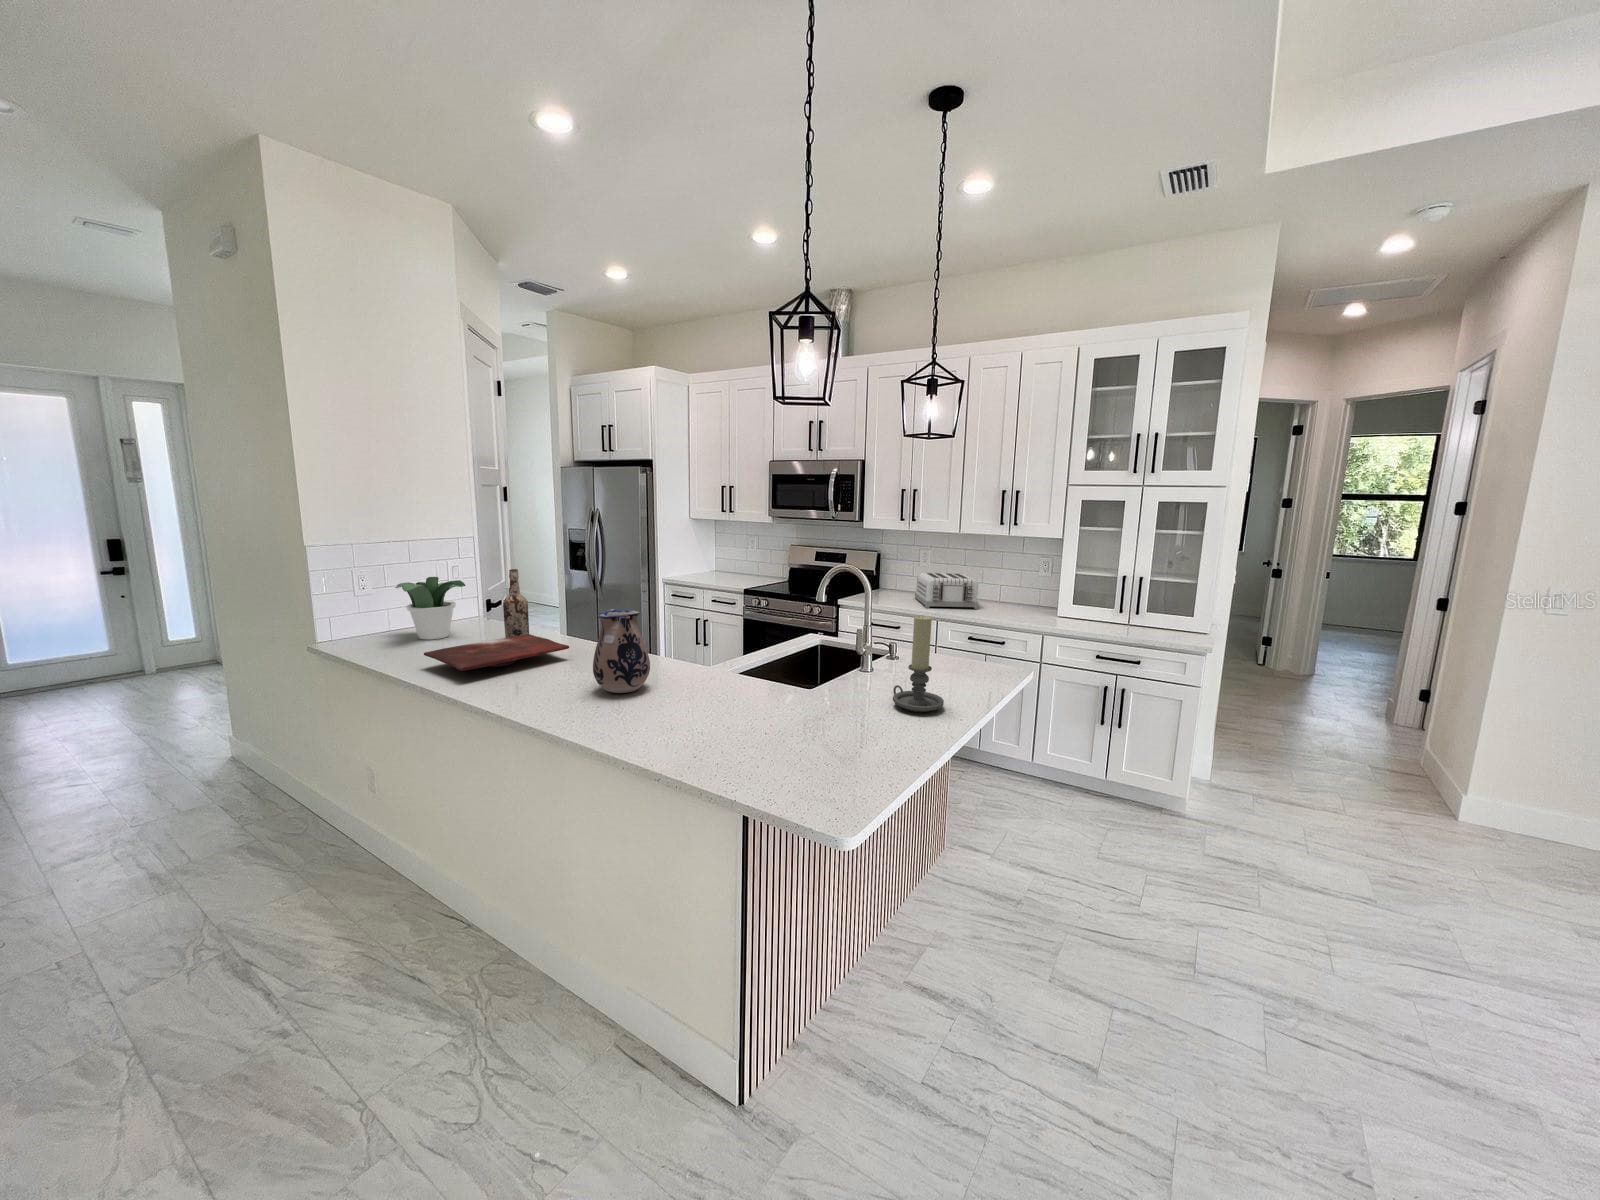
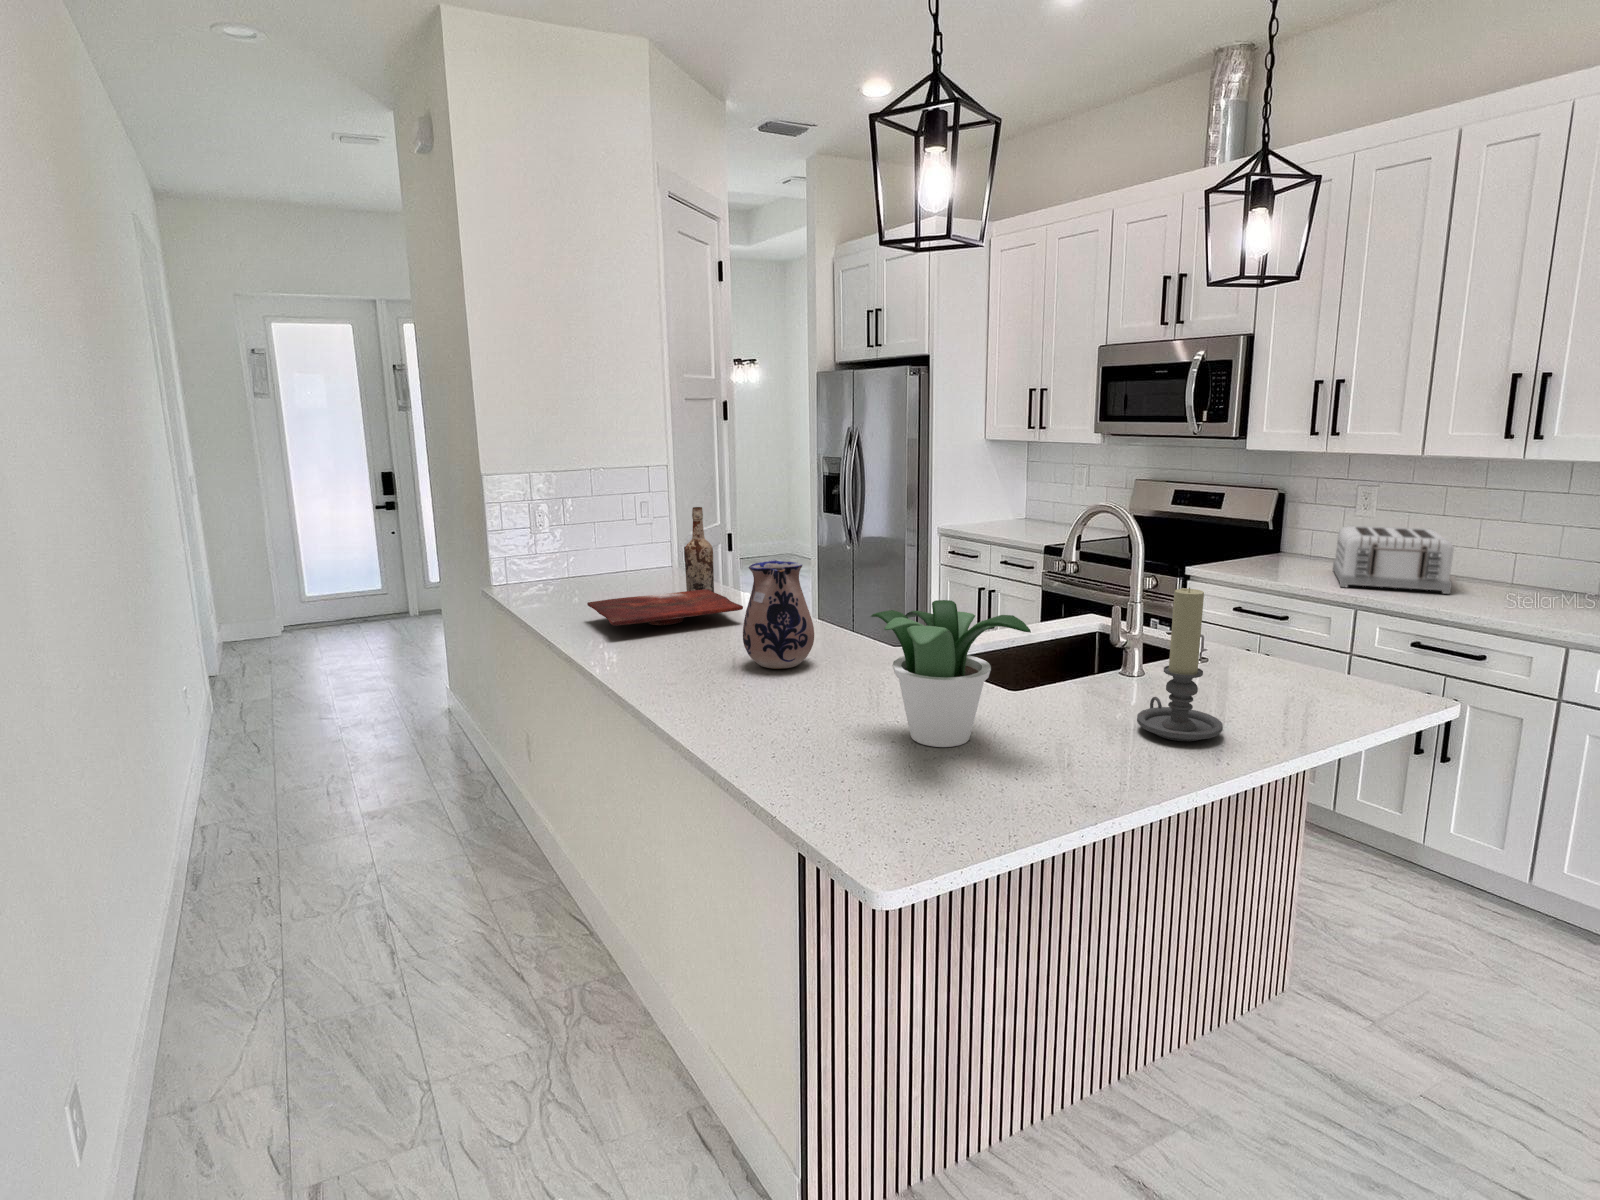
potted plant: present [395,577,465,640] -> present [871,600,1031,747]

